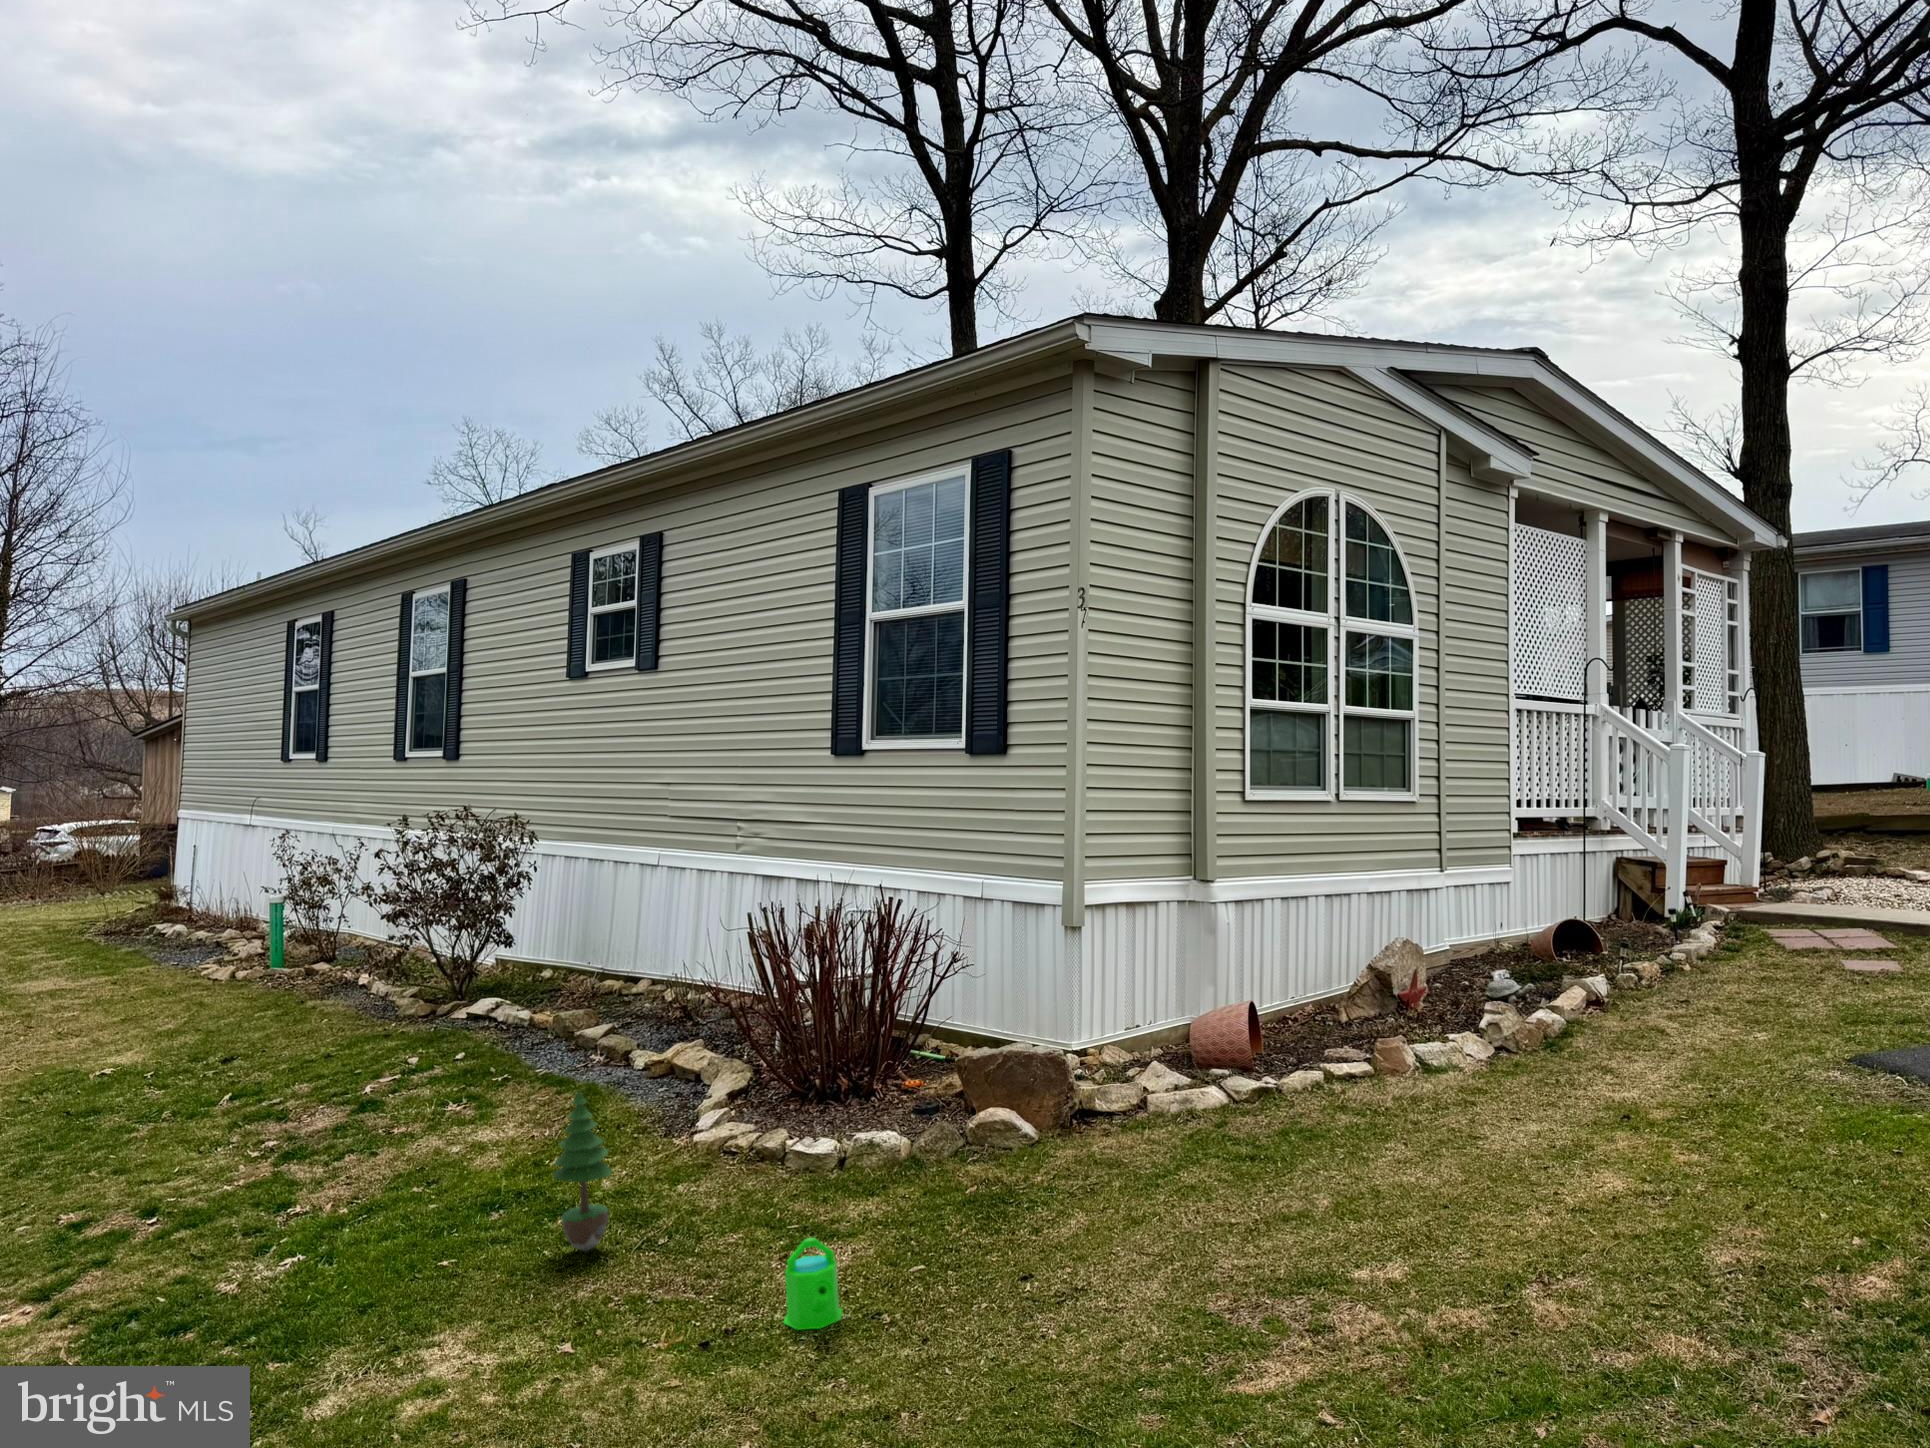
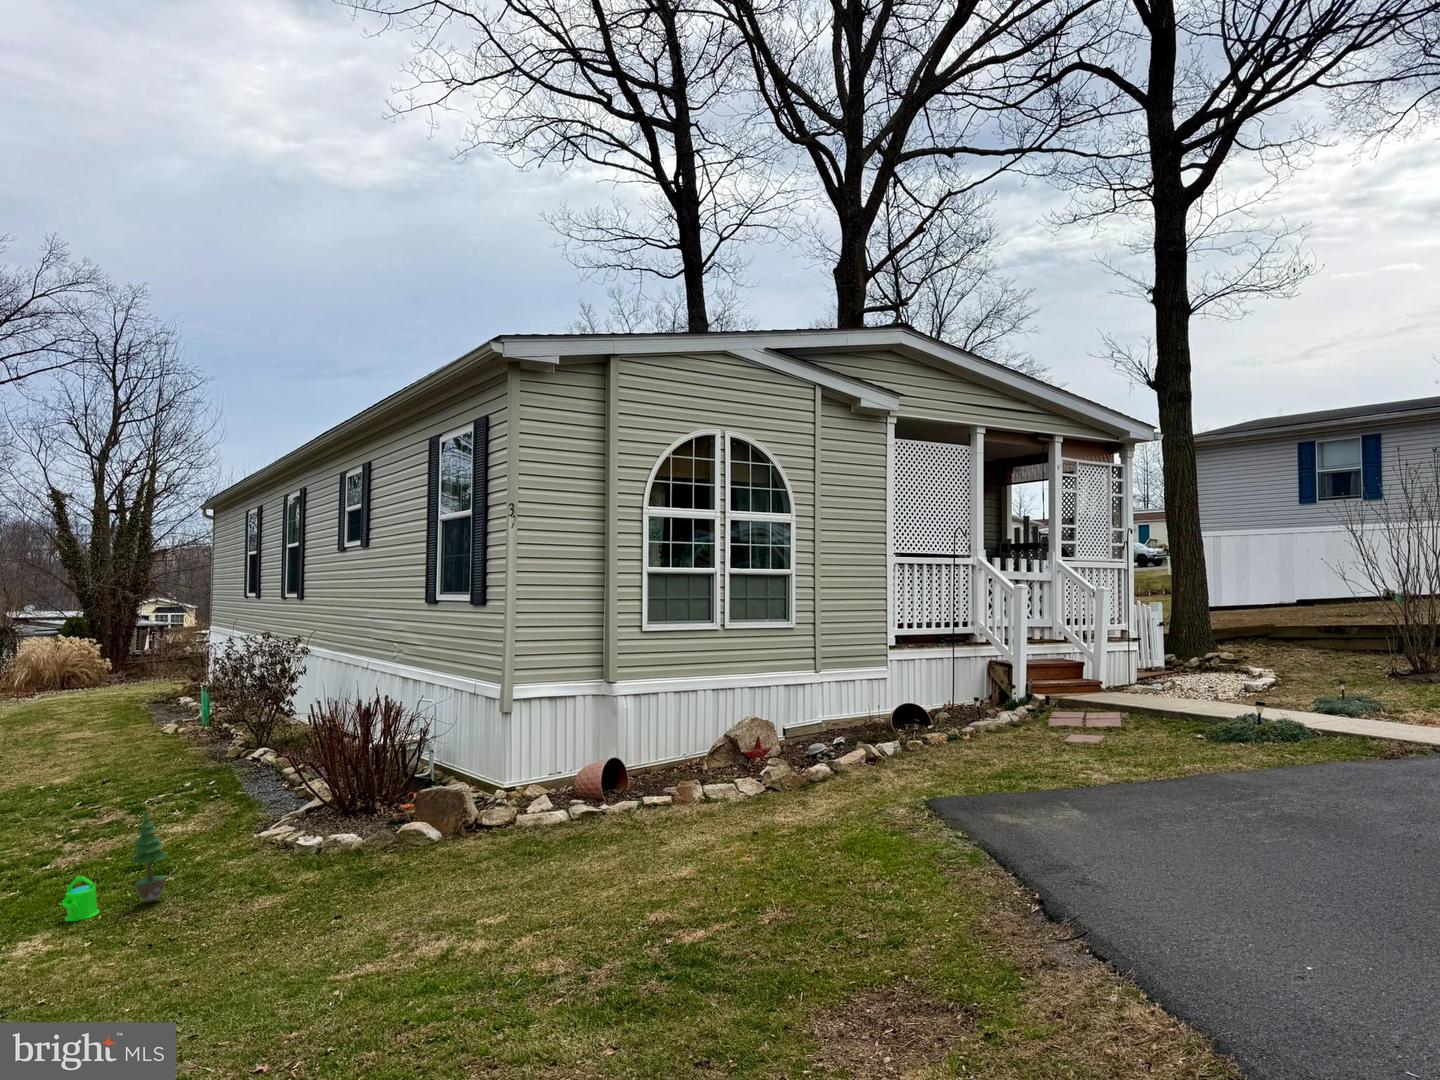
watering can: present [784,1238,843,1330] -> present [62,876,99,921]

